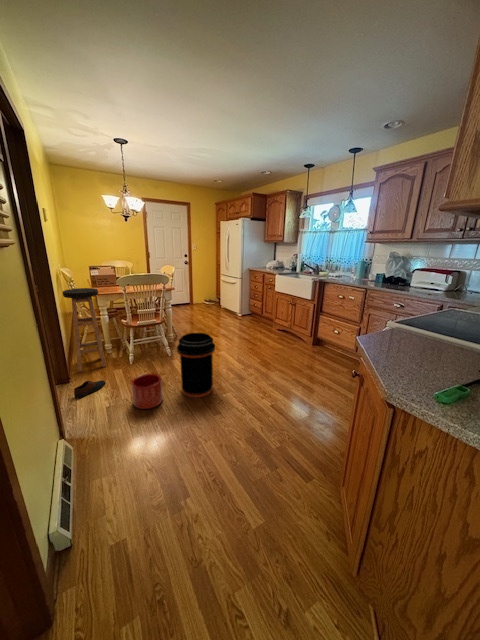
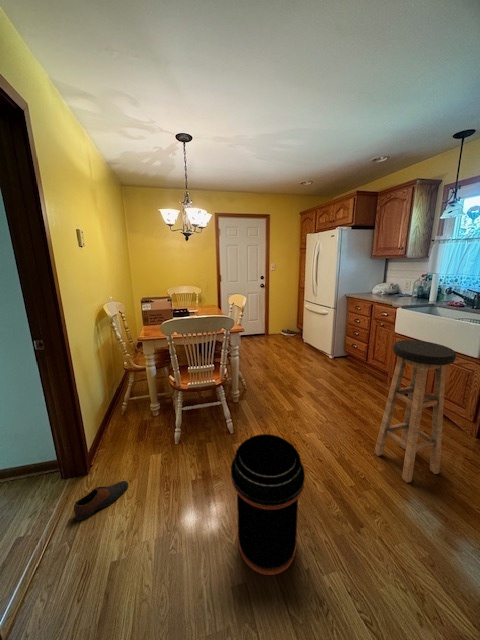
bar stool: present [63,288,107,372] -> present [374,340,456,483]
planter: present [132,374,163,409] -> none [144,505,201,595]

